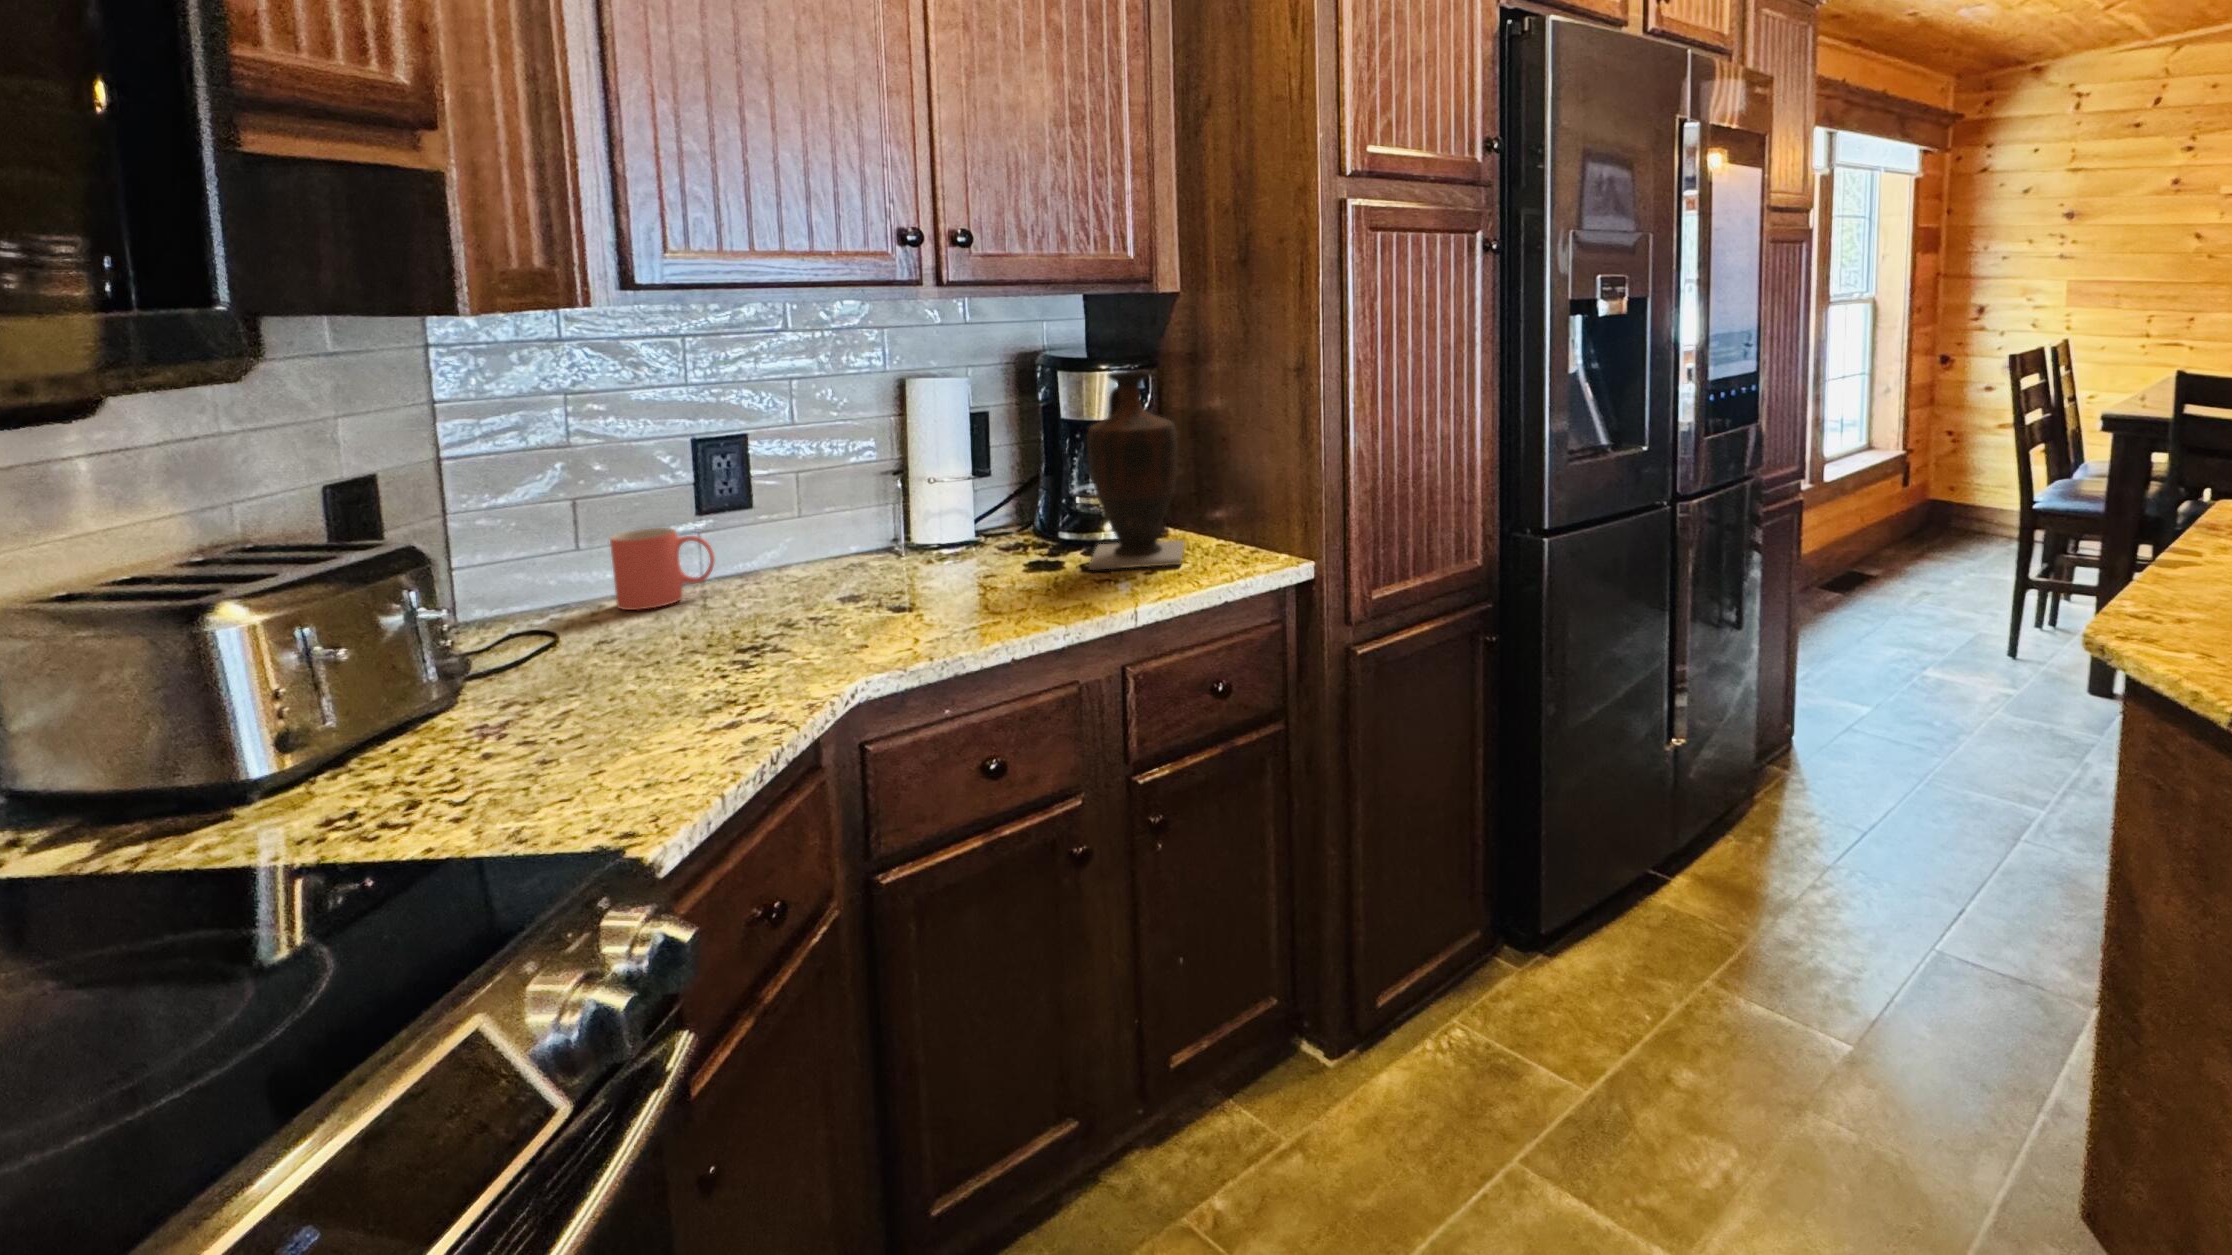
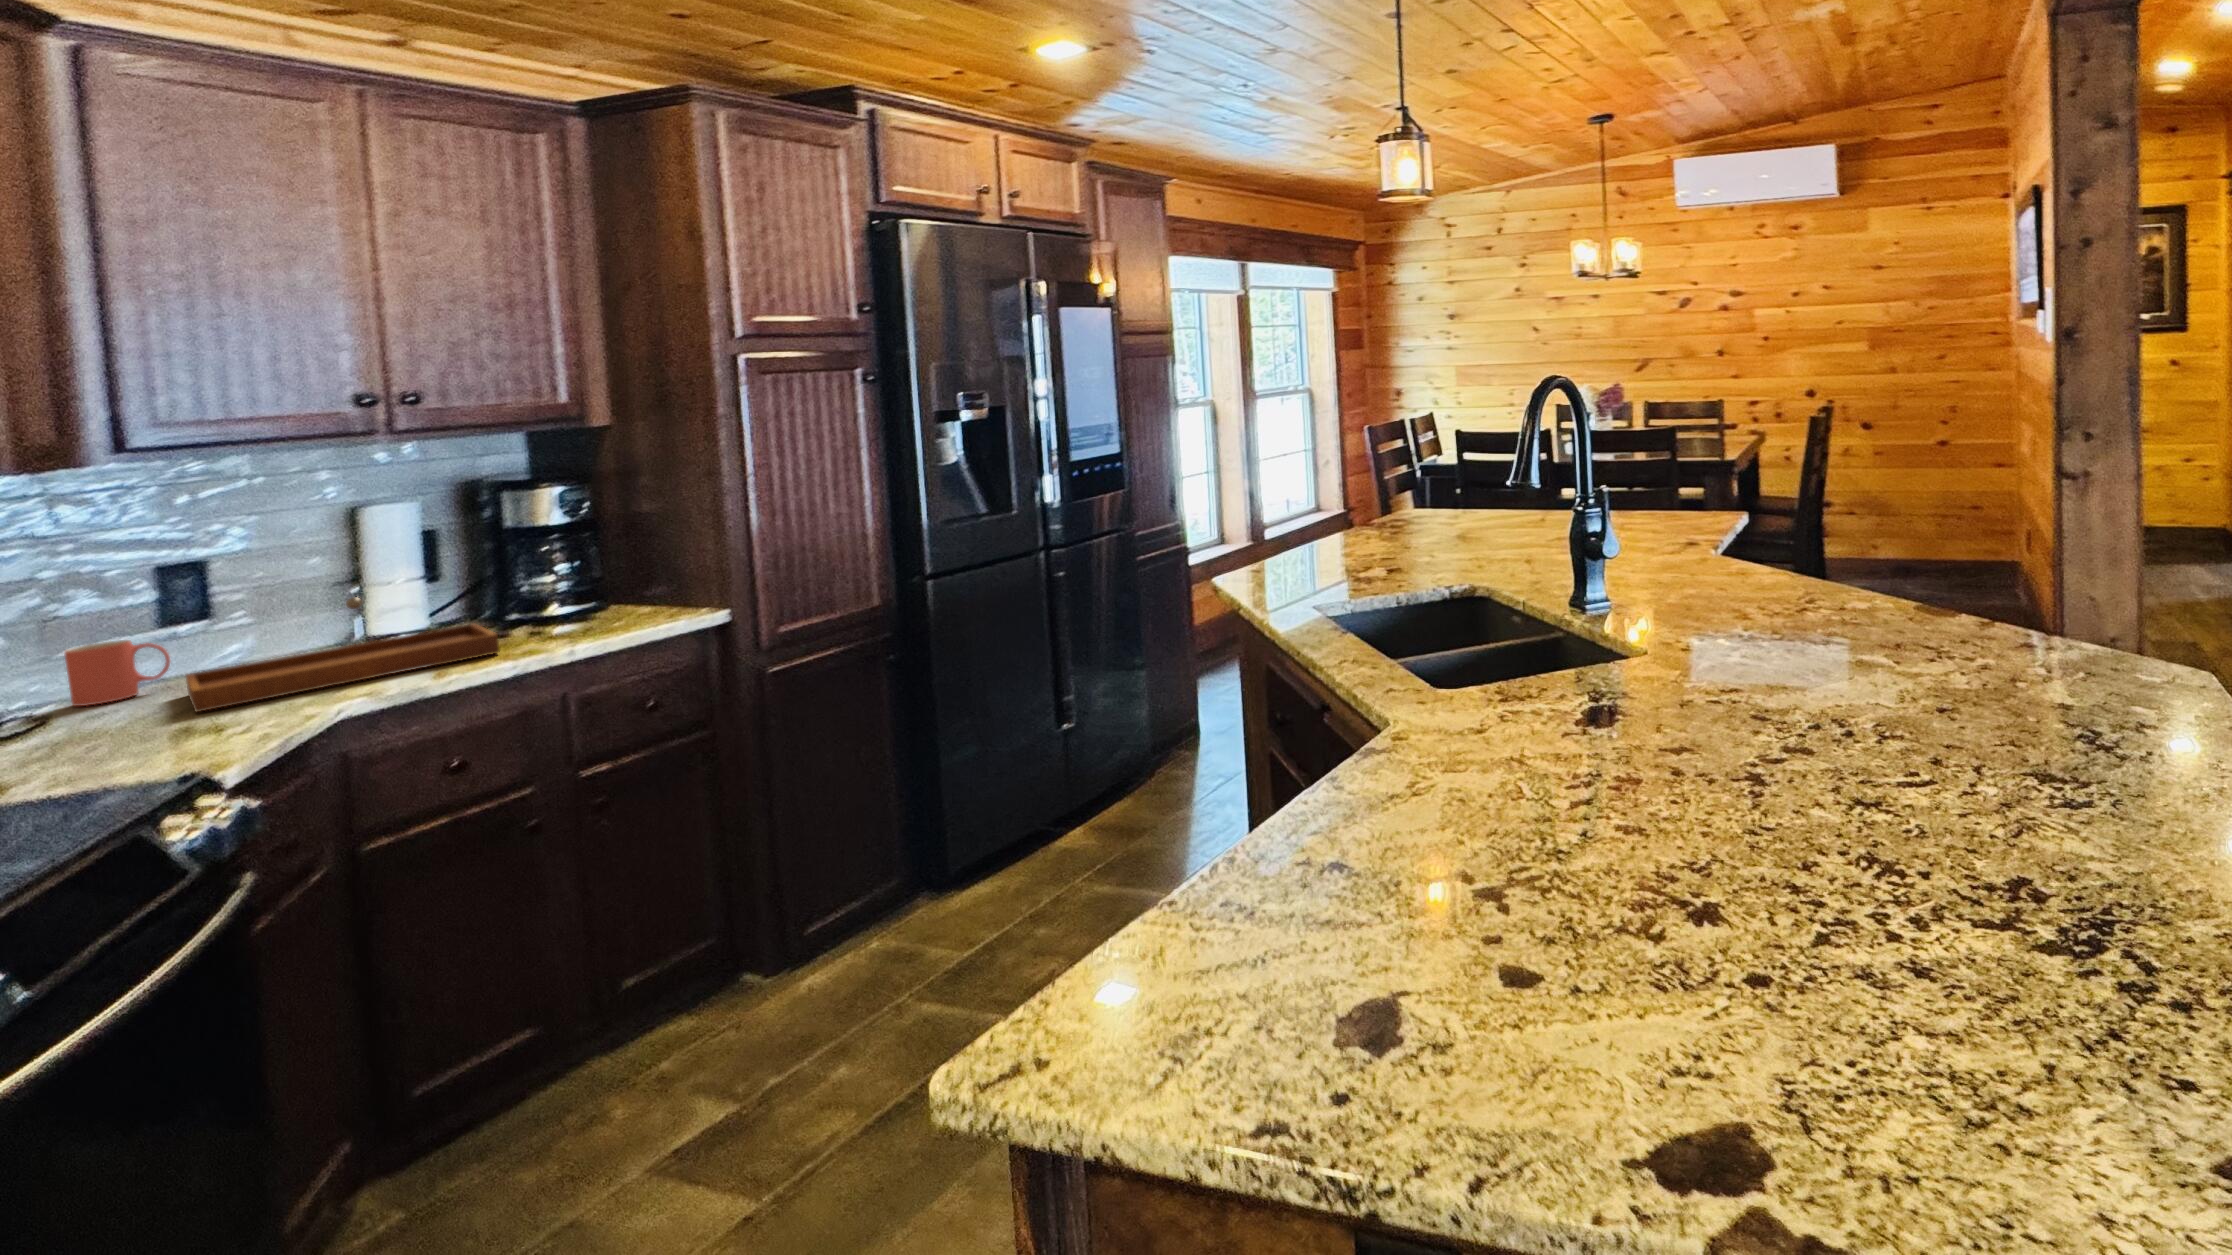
vase: present [1087,370,1184,570] -> none [527,484,621,634]
tray: none [719,504,1055,652] -> present [186,597,499,712]

